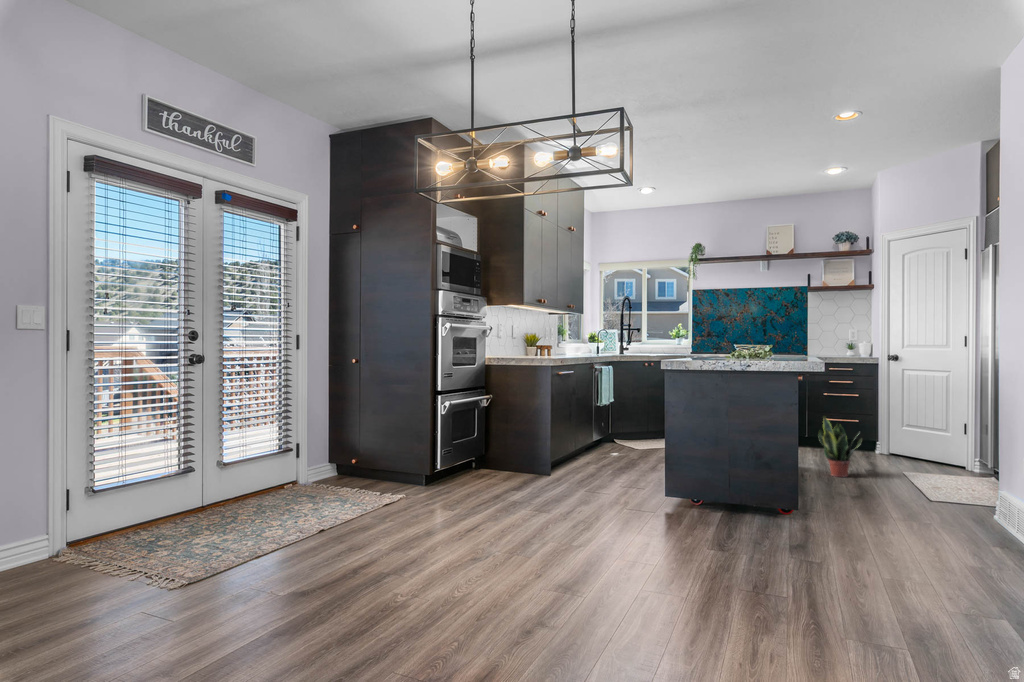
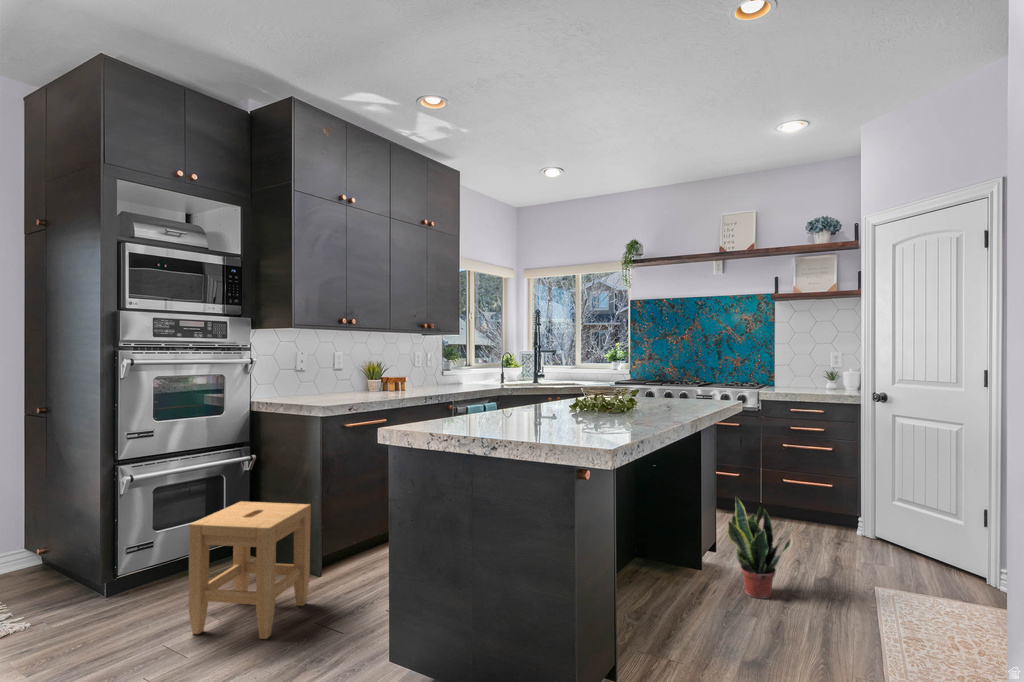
stool: none [521,422,577,499] -> present [189,501,311,639]

